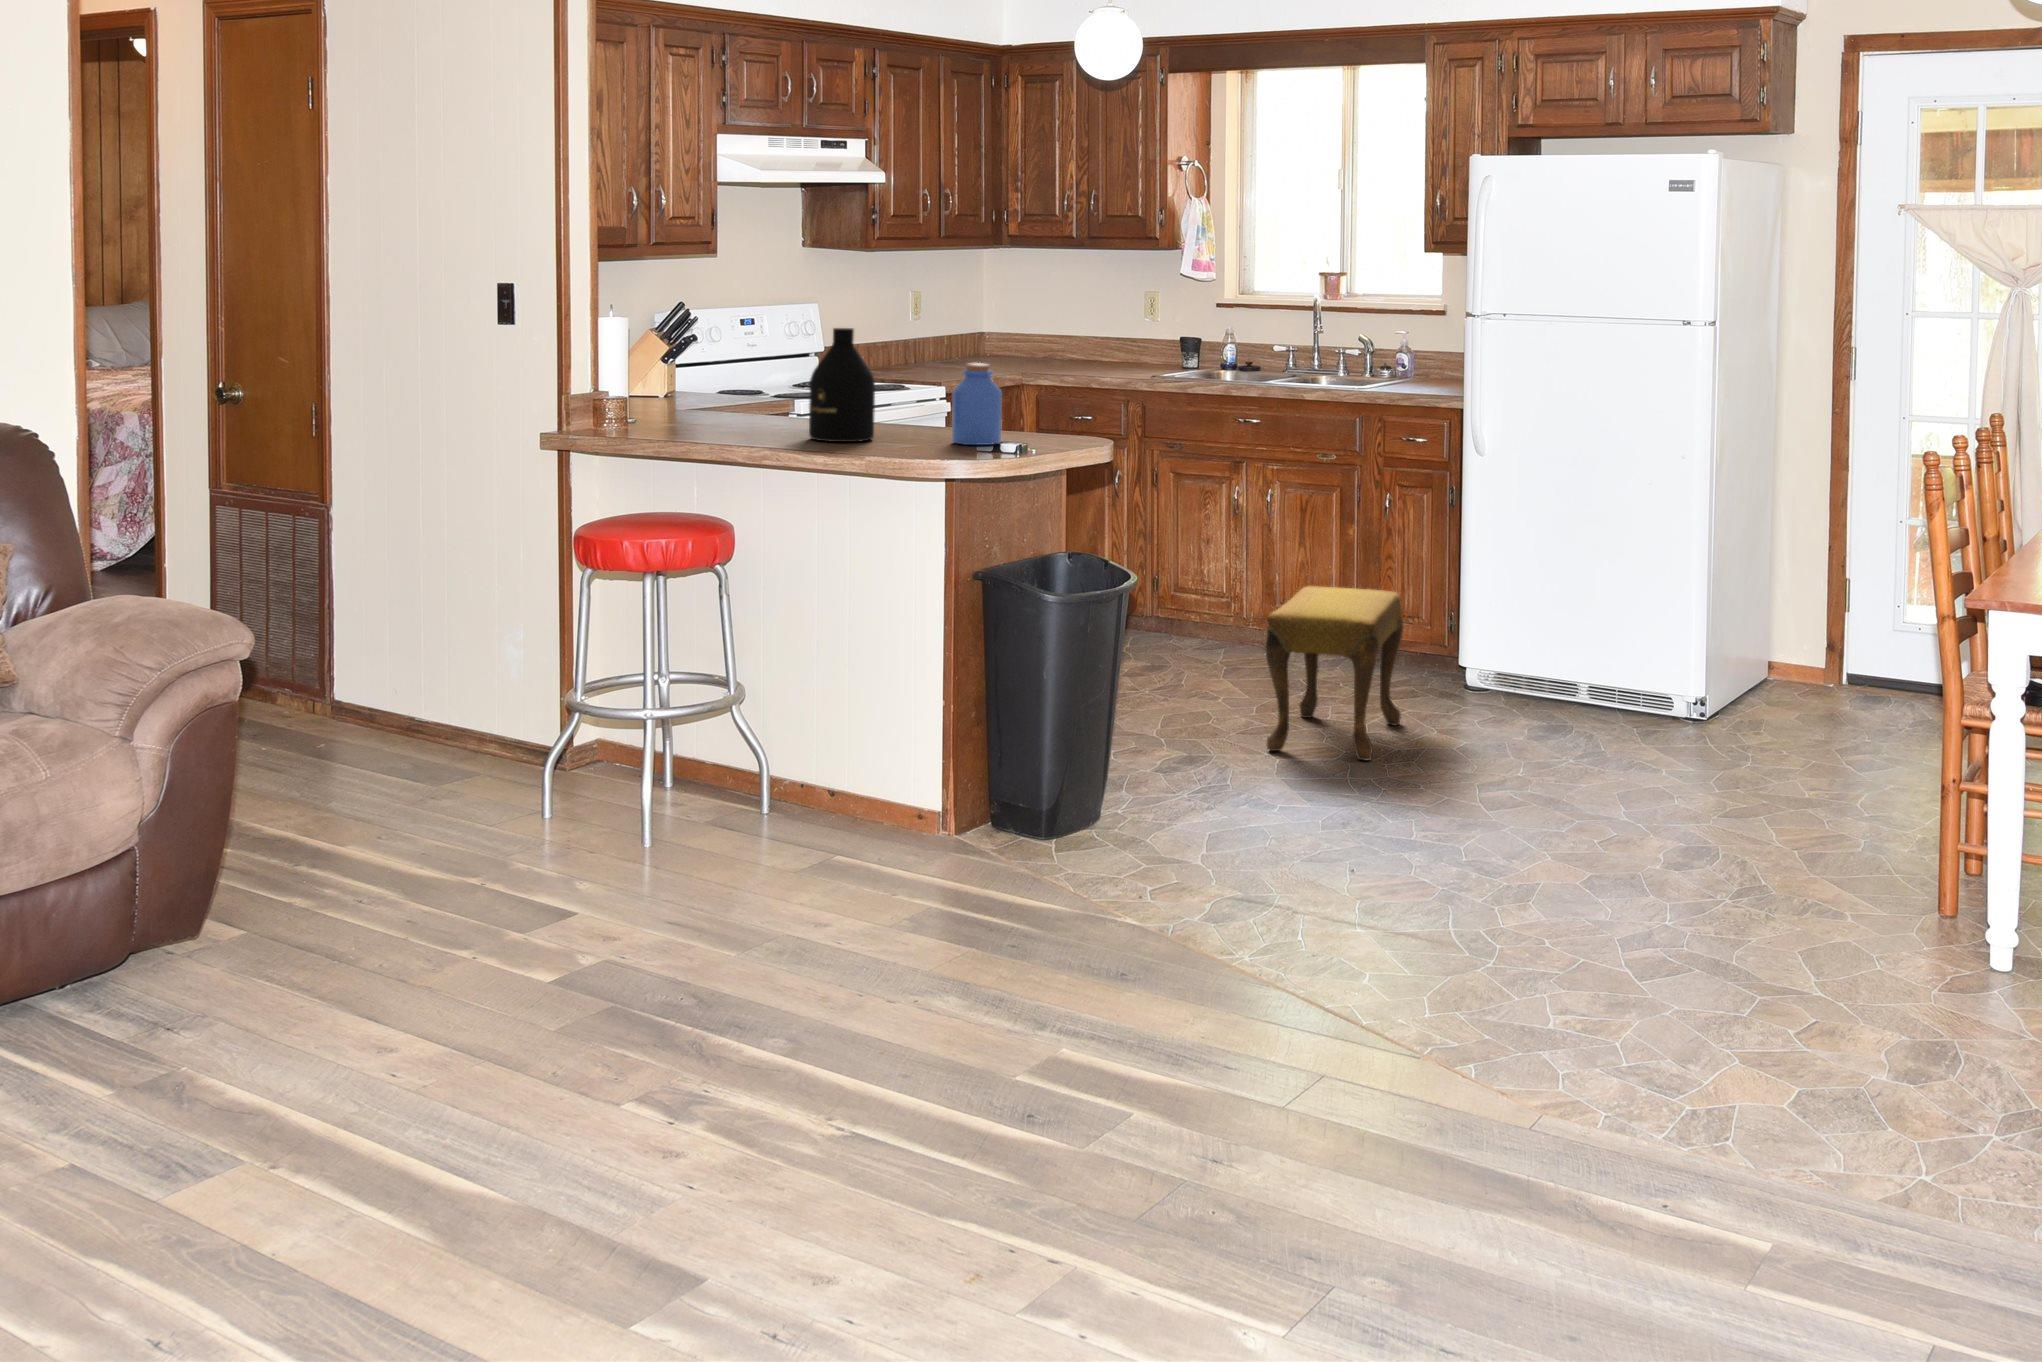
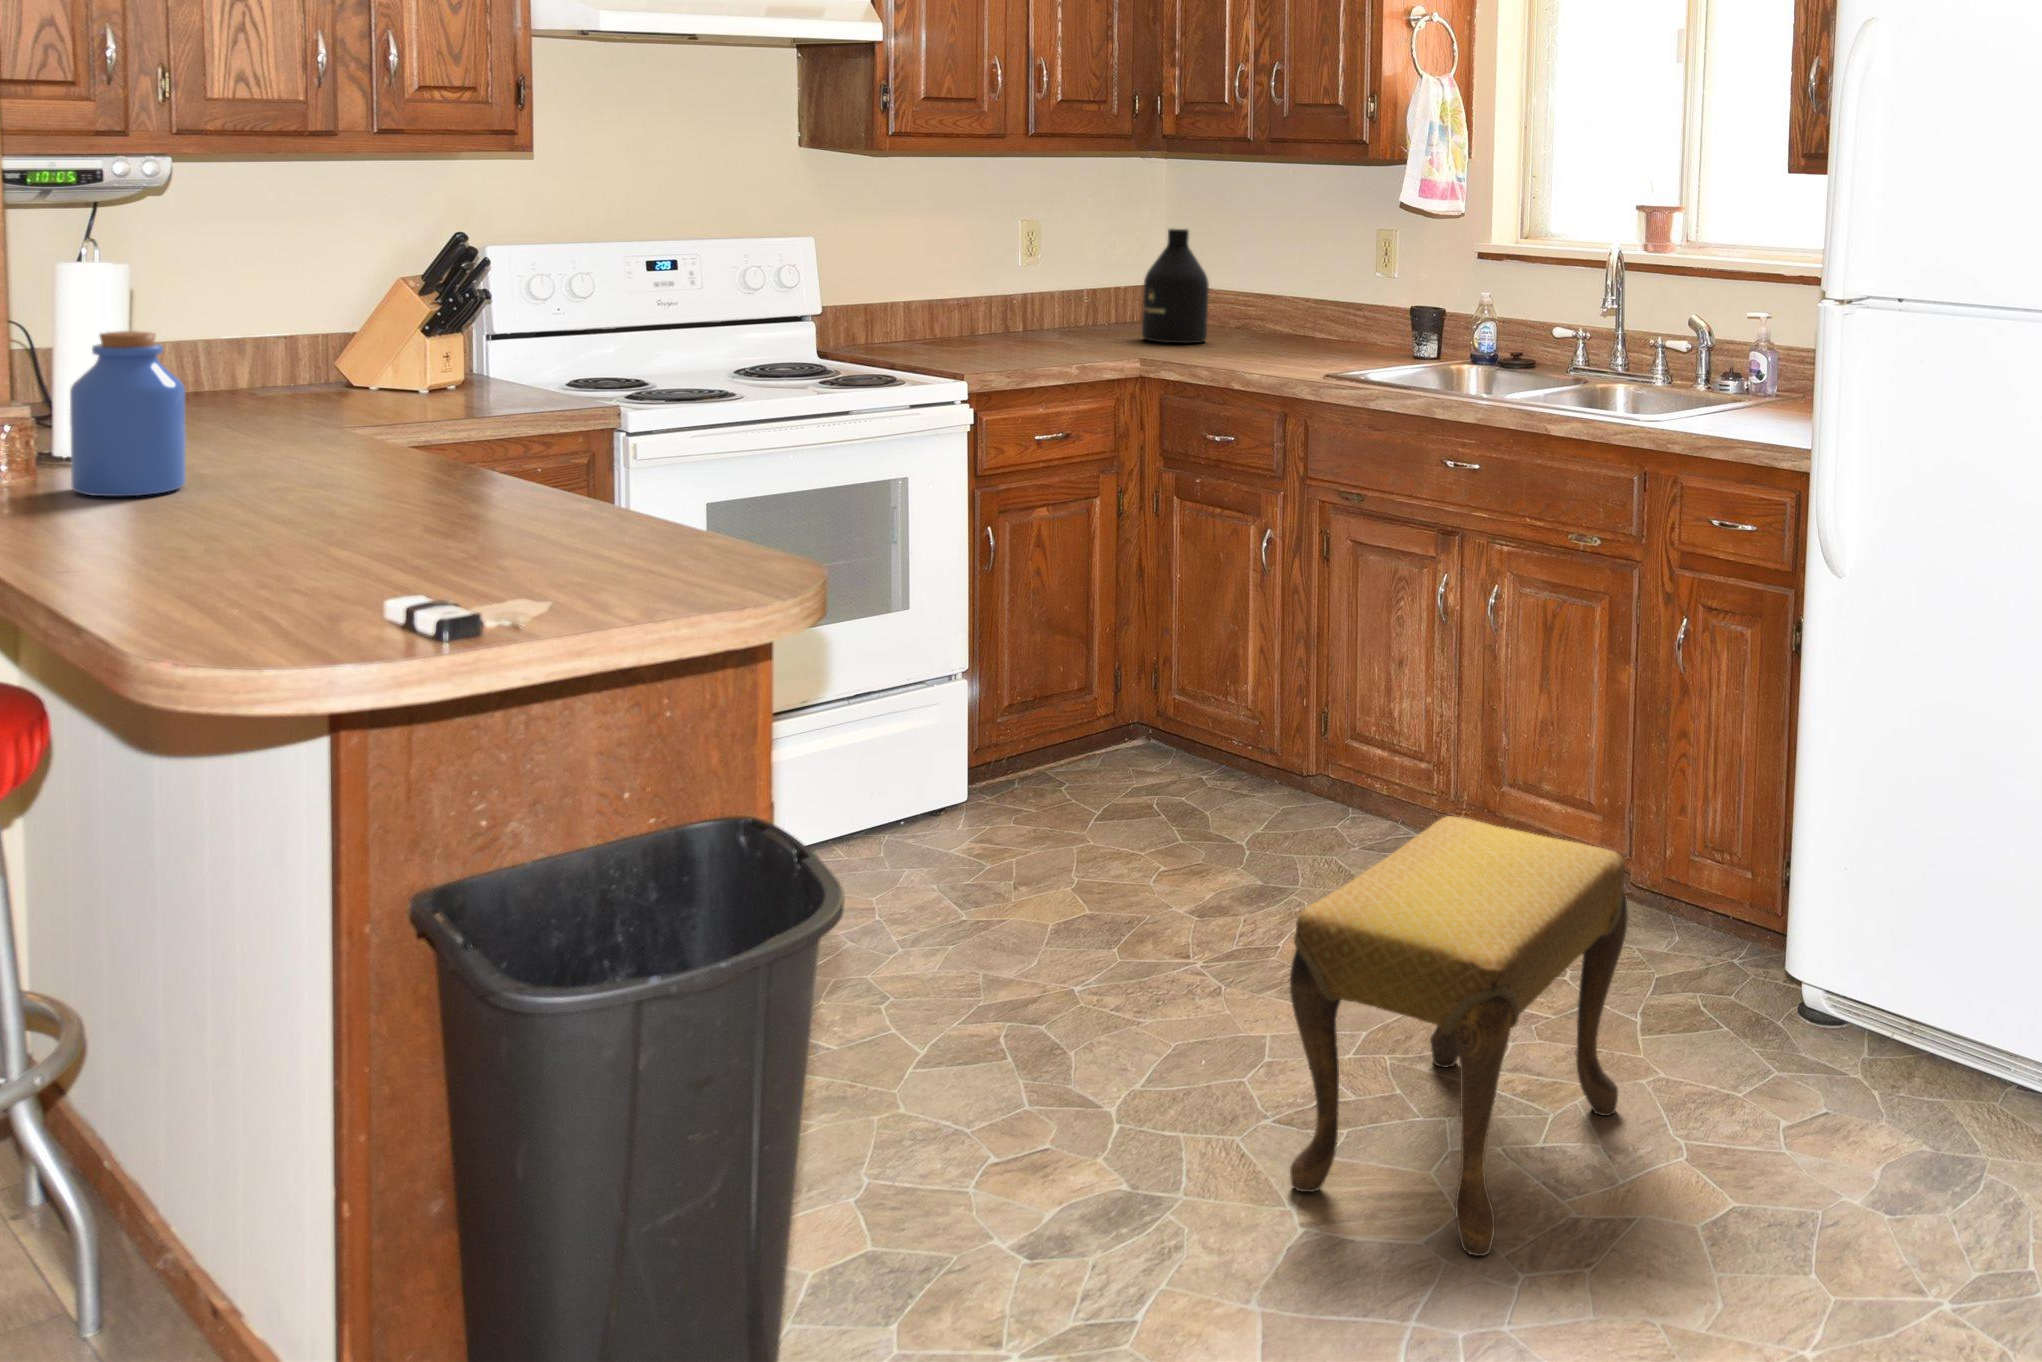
bottle: present [809,328,875,442] -> present [1142,229,1209,343]
jar: present [952,363,1002,445] -> present [70,331,186,496]

